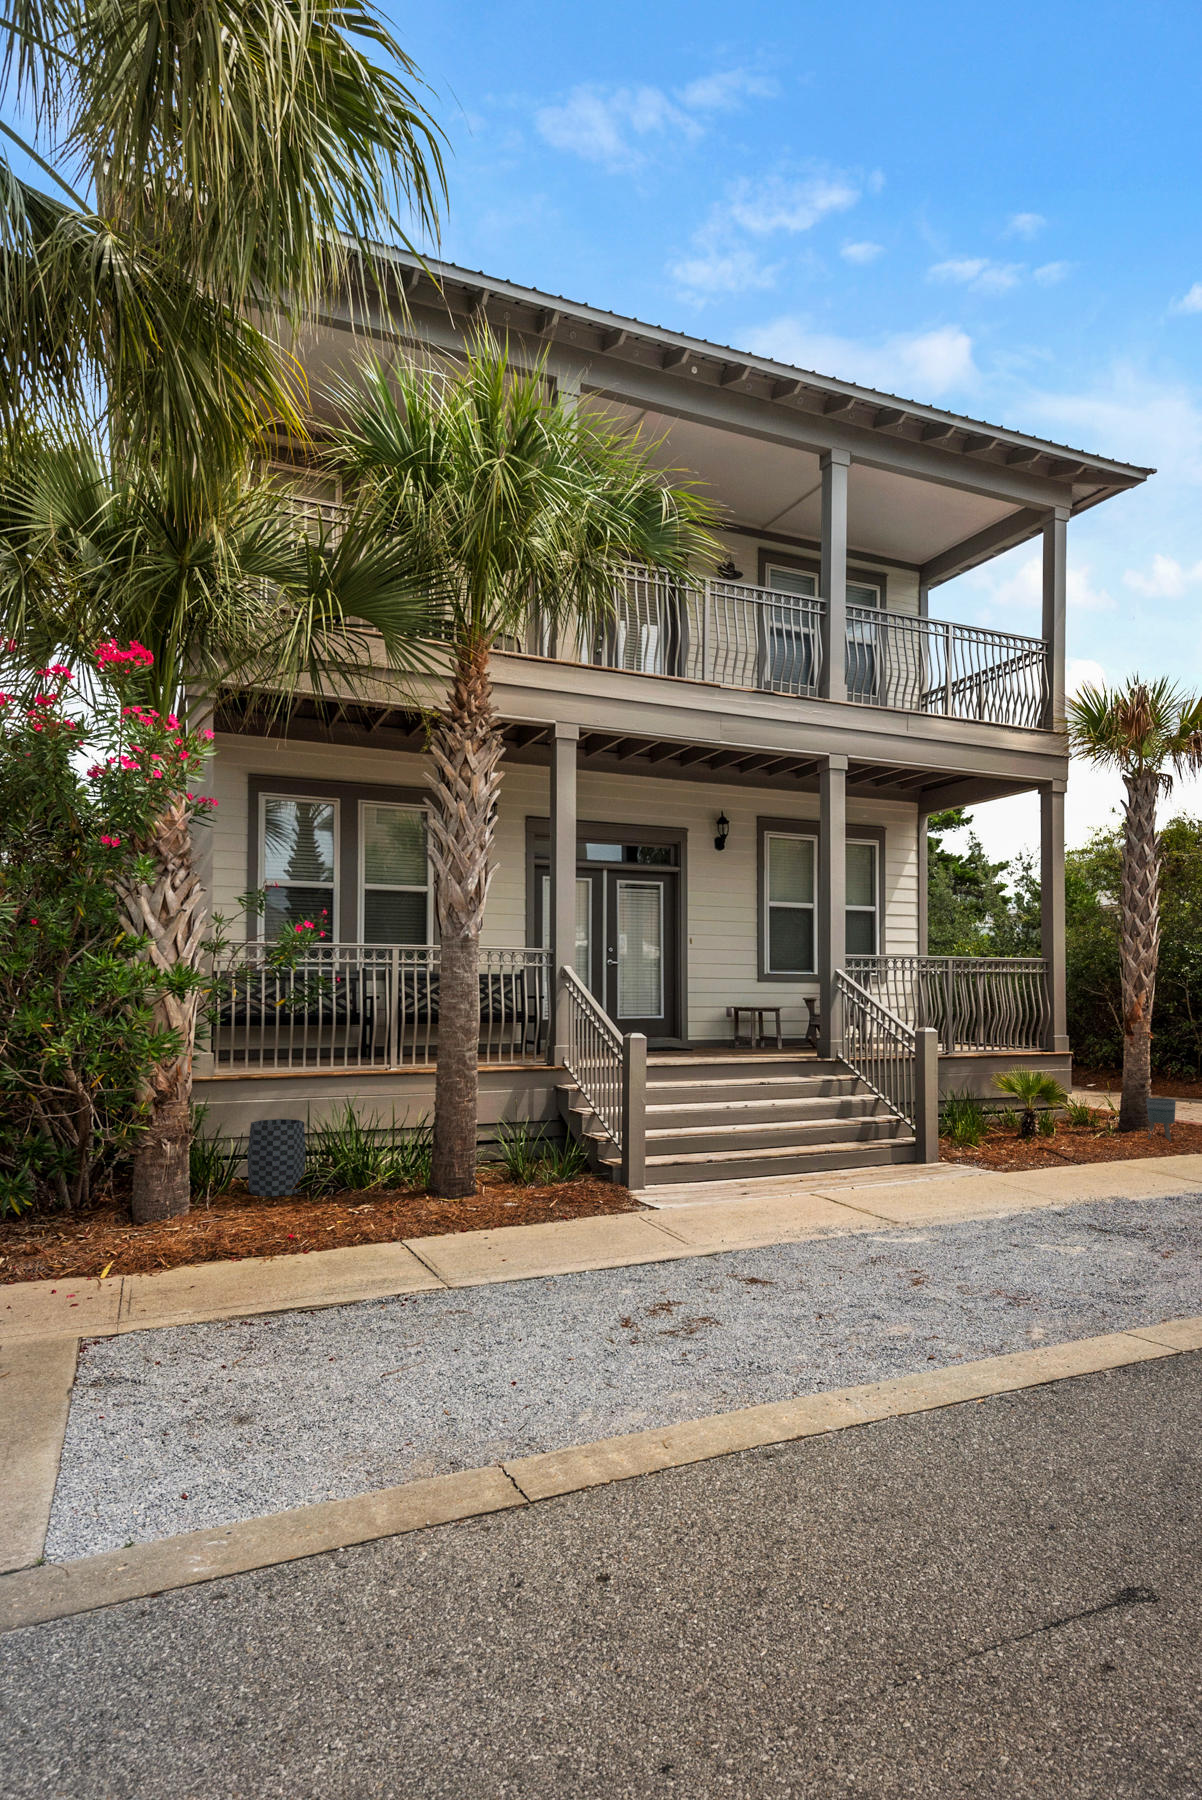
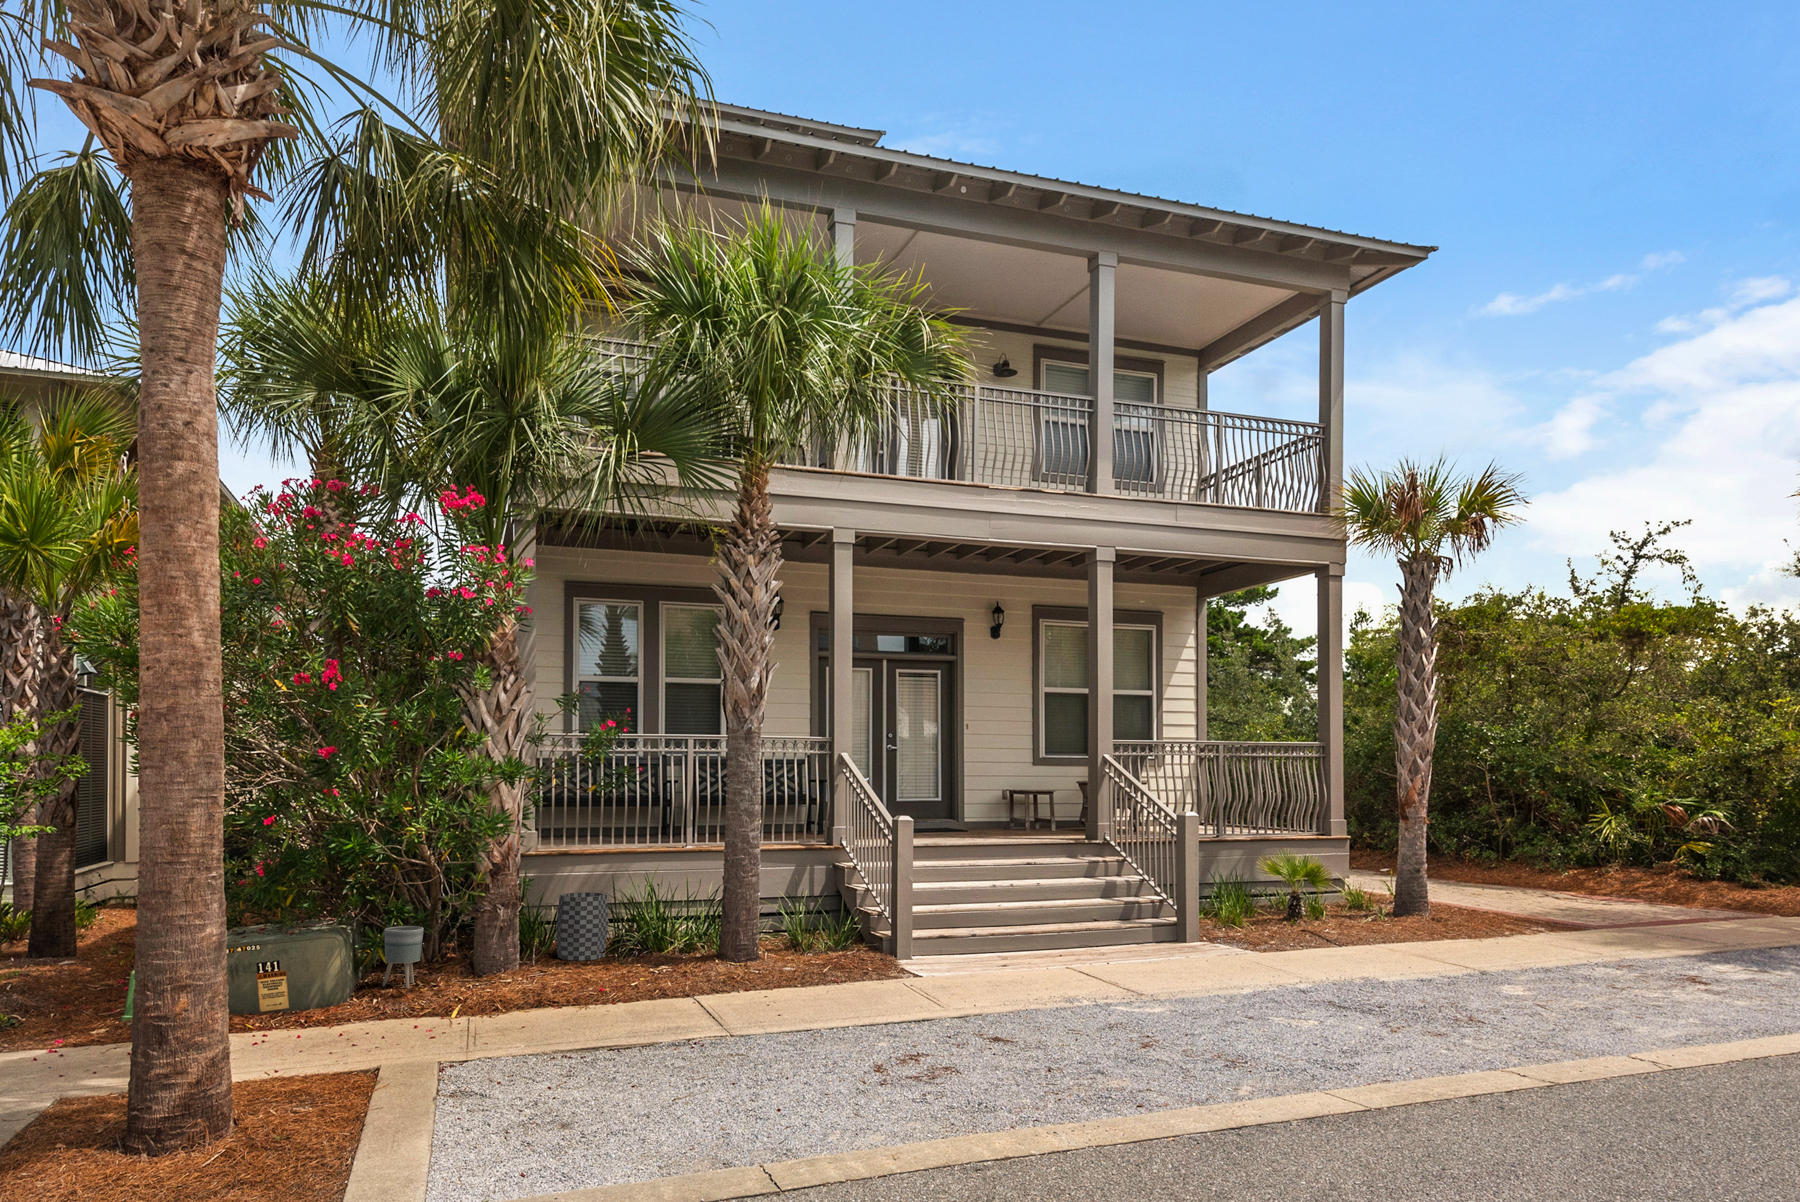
planter: present [1146,1098,1176,1142] -> present [382,926,424,988]

